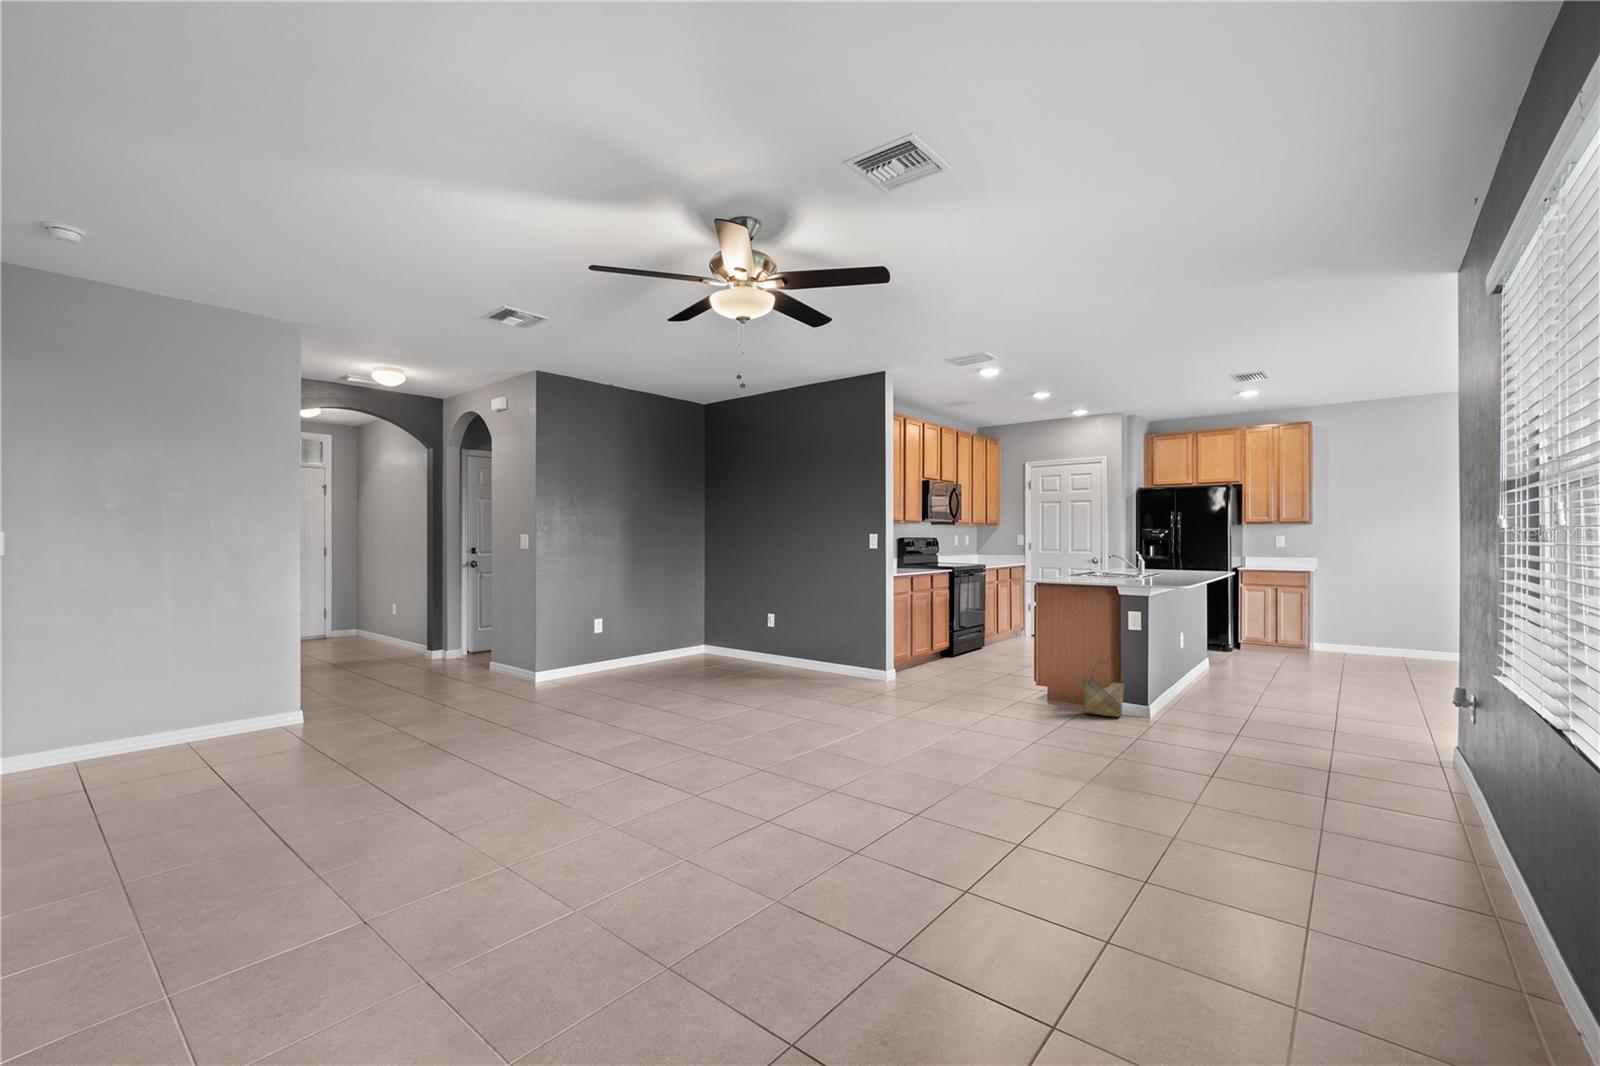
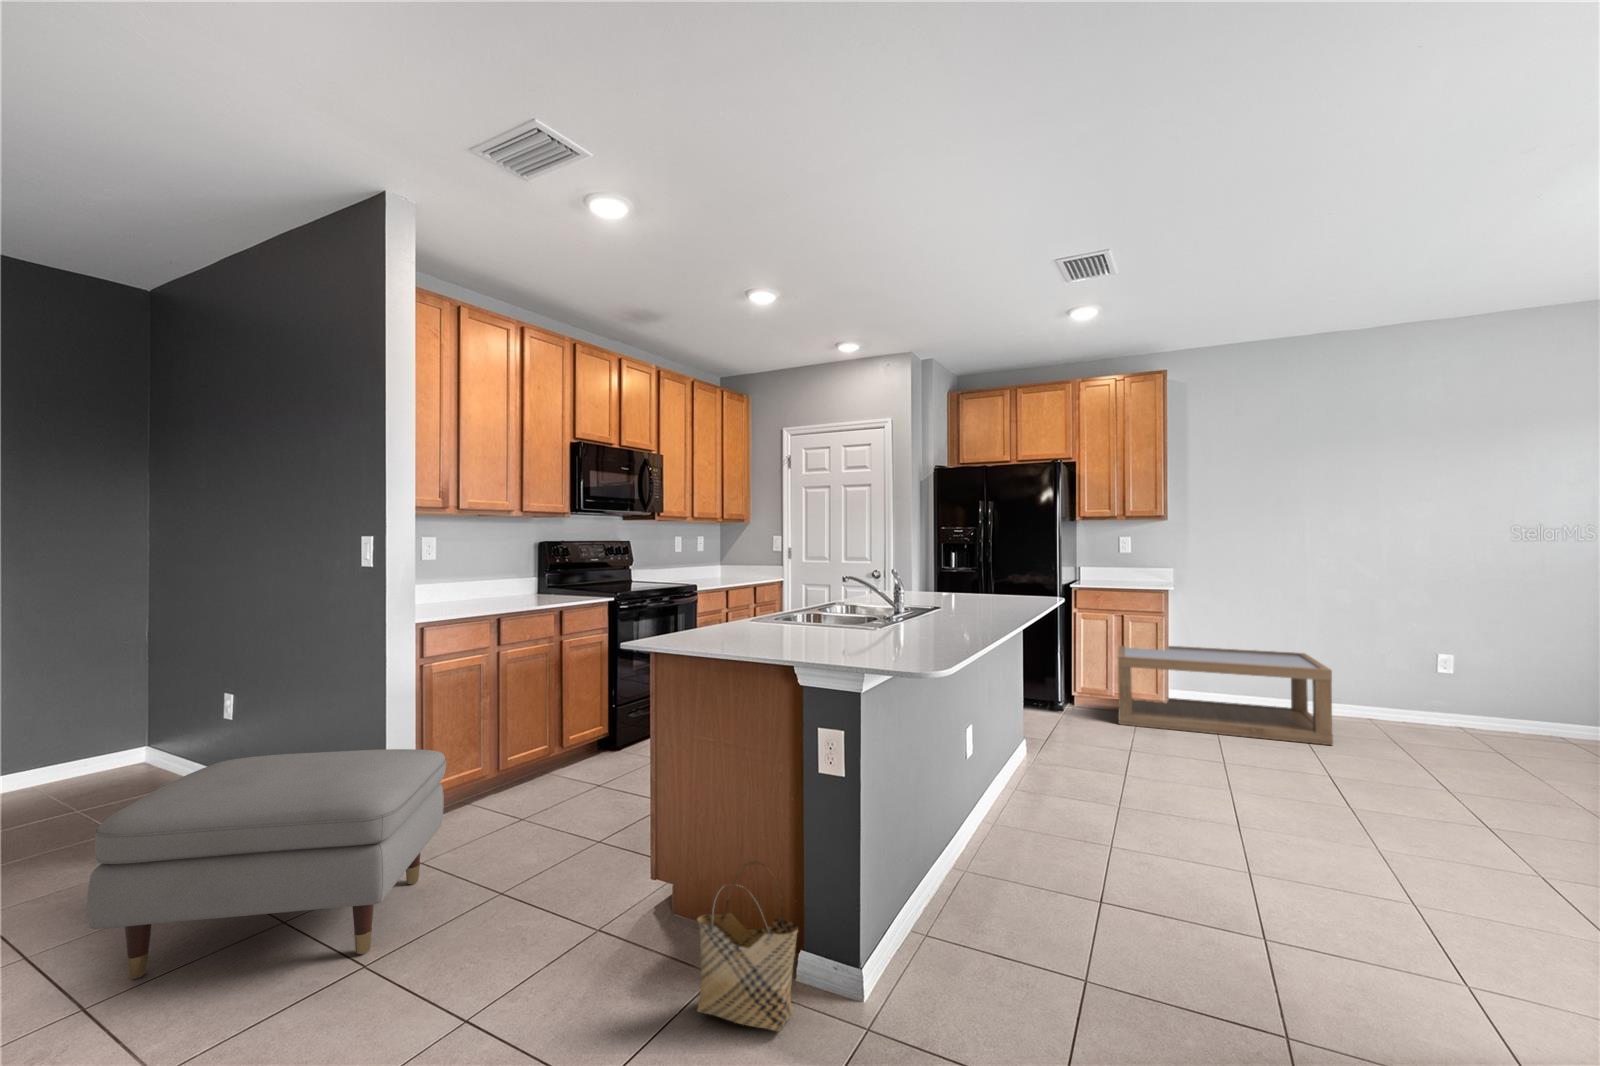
coffee table: none [1272,608,1420,669] -> present [1118,646,1333,745]
ottoman: none [840,629,946,700] -> present [87,749,446,979]

